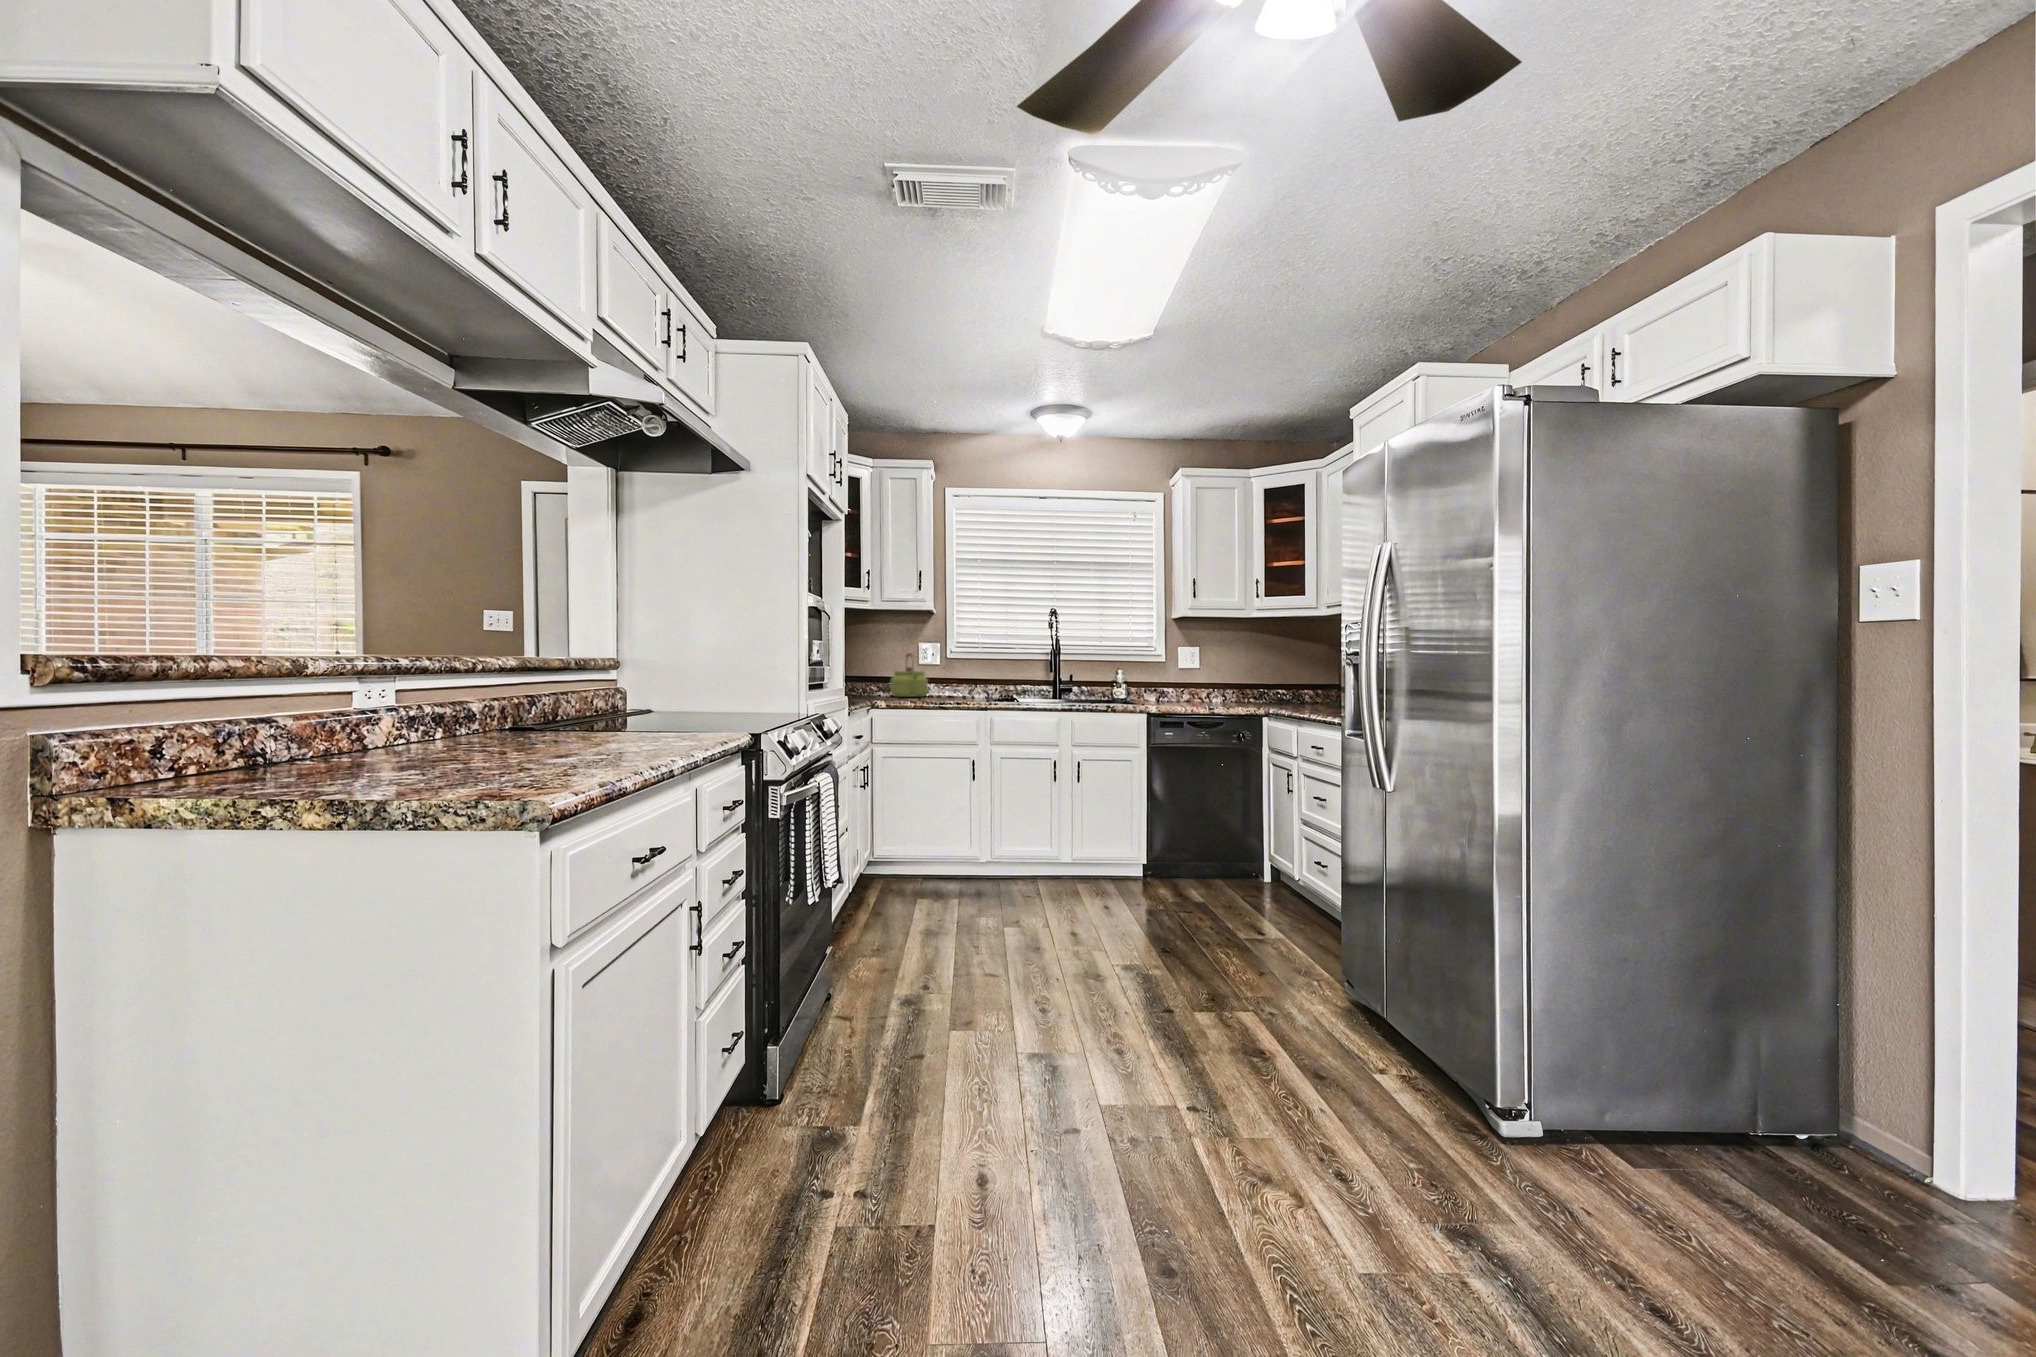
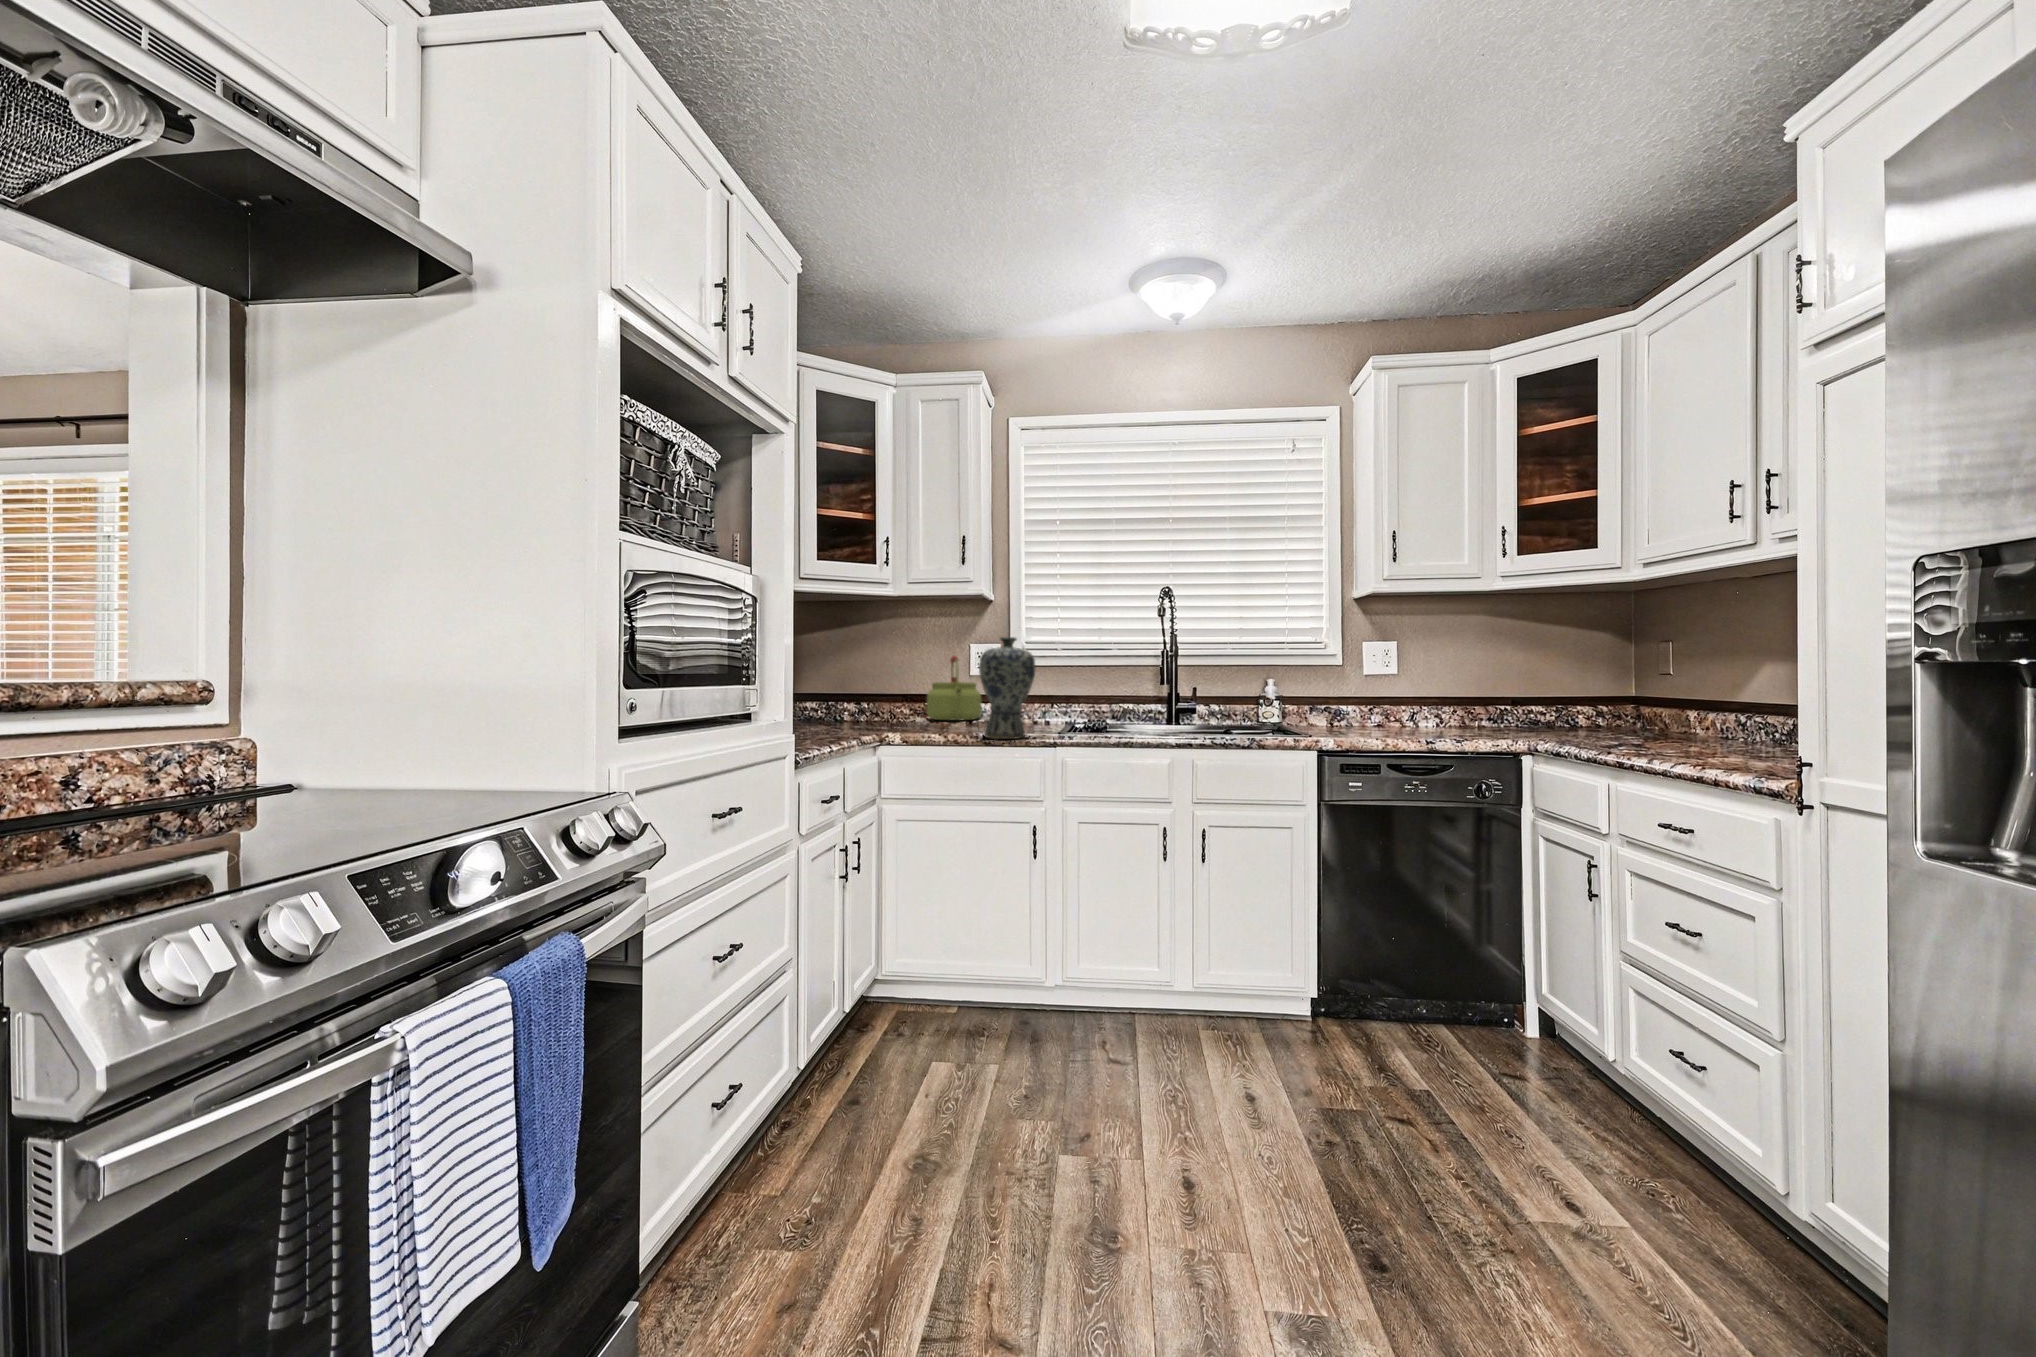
vase: none [939,643,974,707] -> present [979,637,1035,739]

